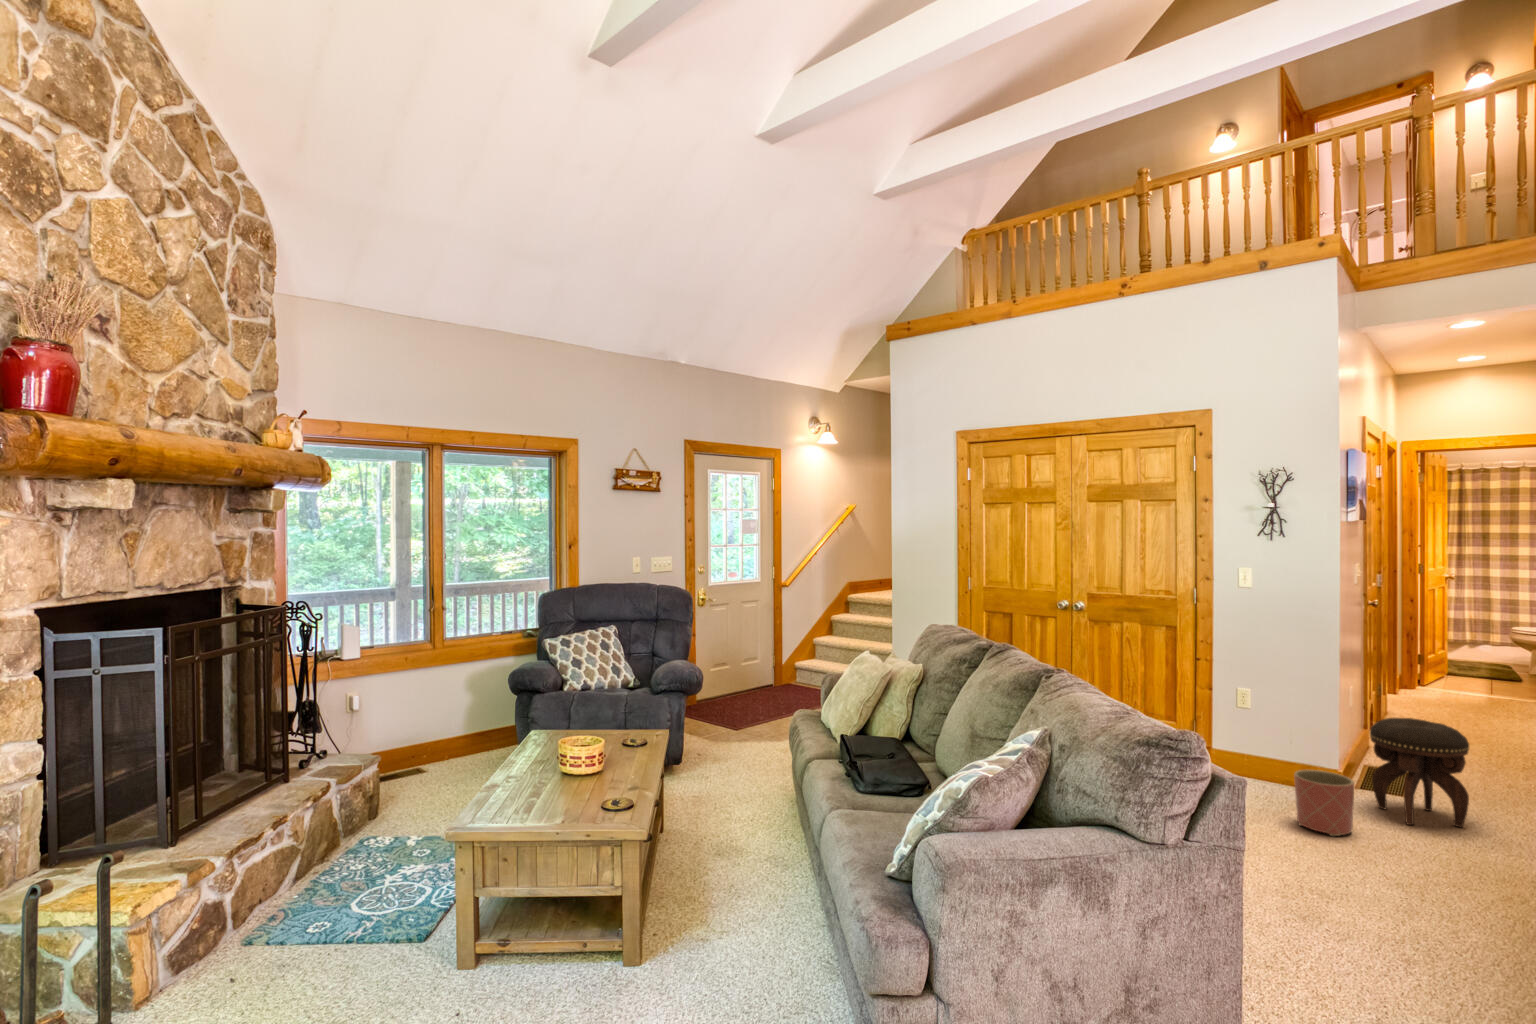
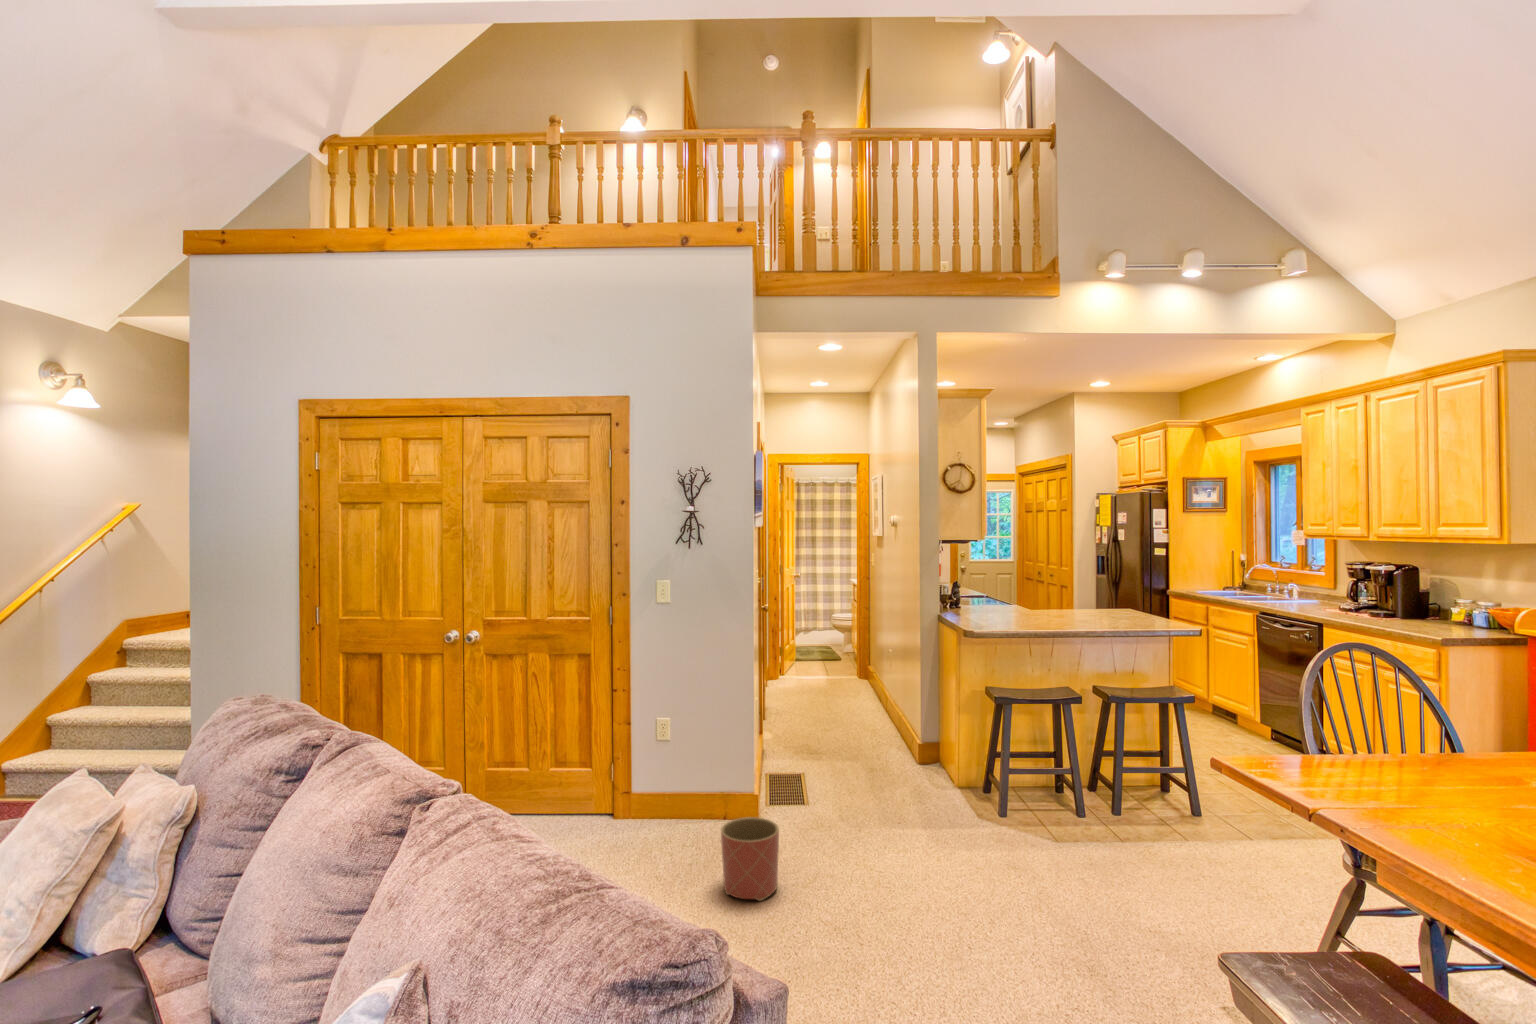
footstool: present [1370,718,1469,827] -> none [782,732,864,854]

